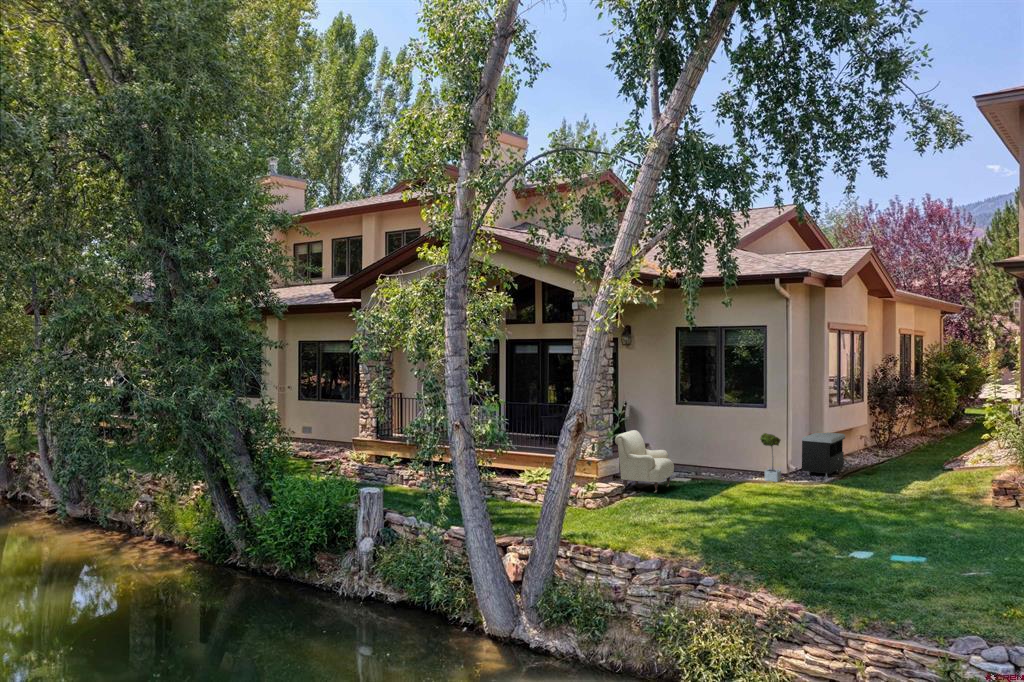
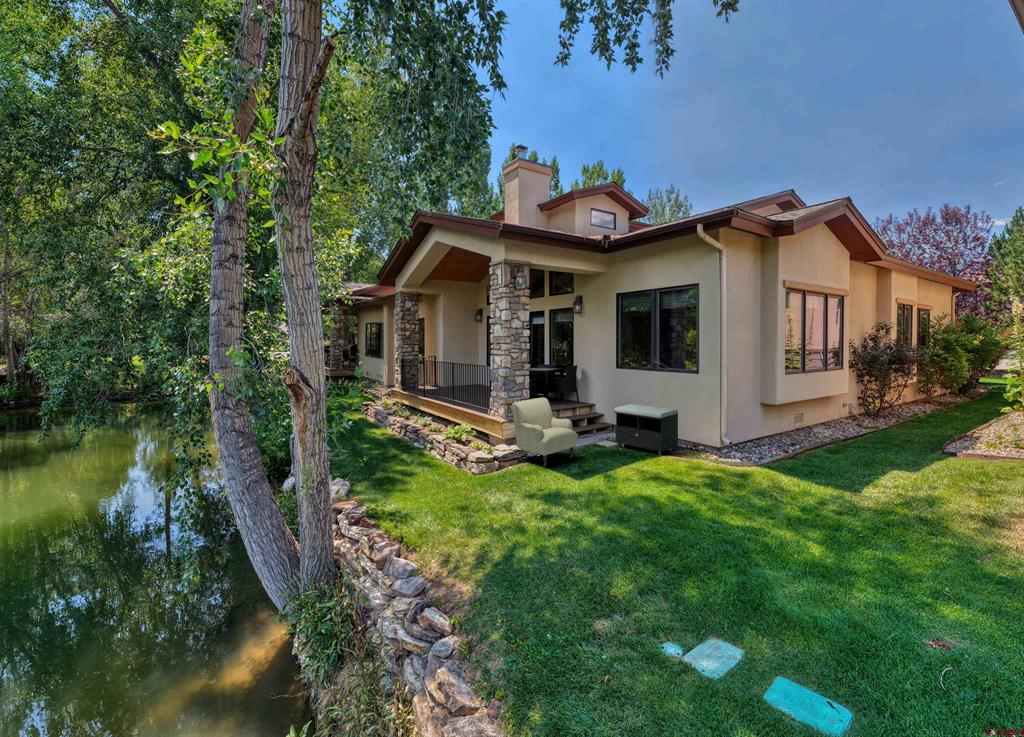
potted tree: present [760,433,781,482] -> none [685,403,710,459]
storage bench: present [802,433,845,477] -> present [614,404,678,454]

